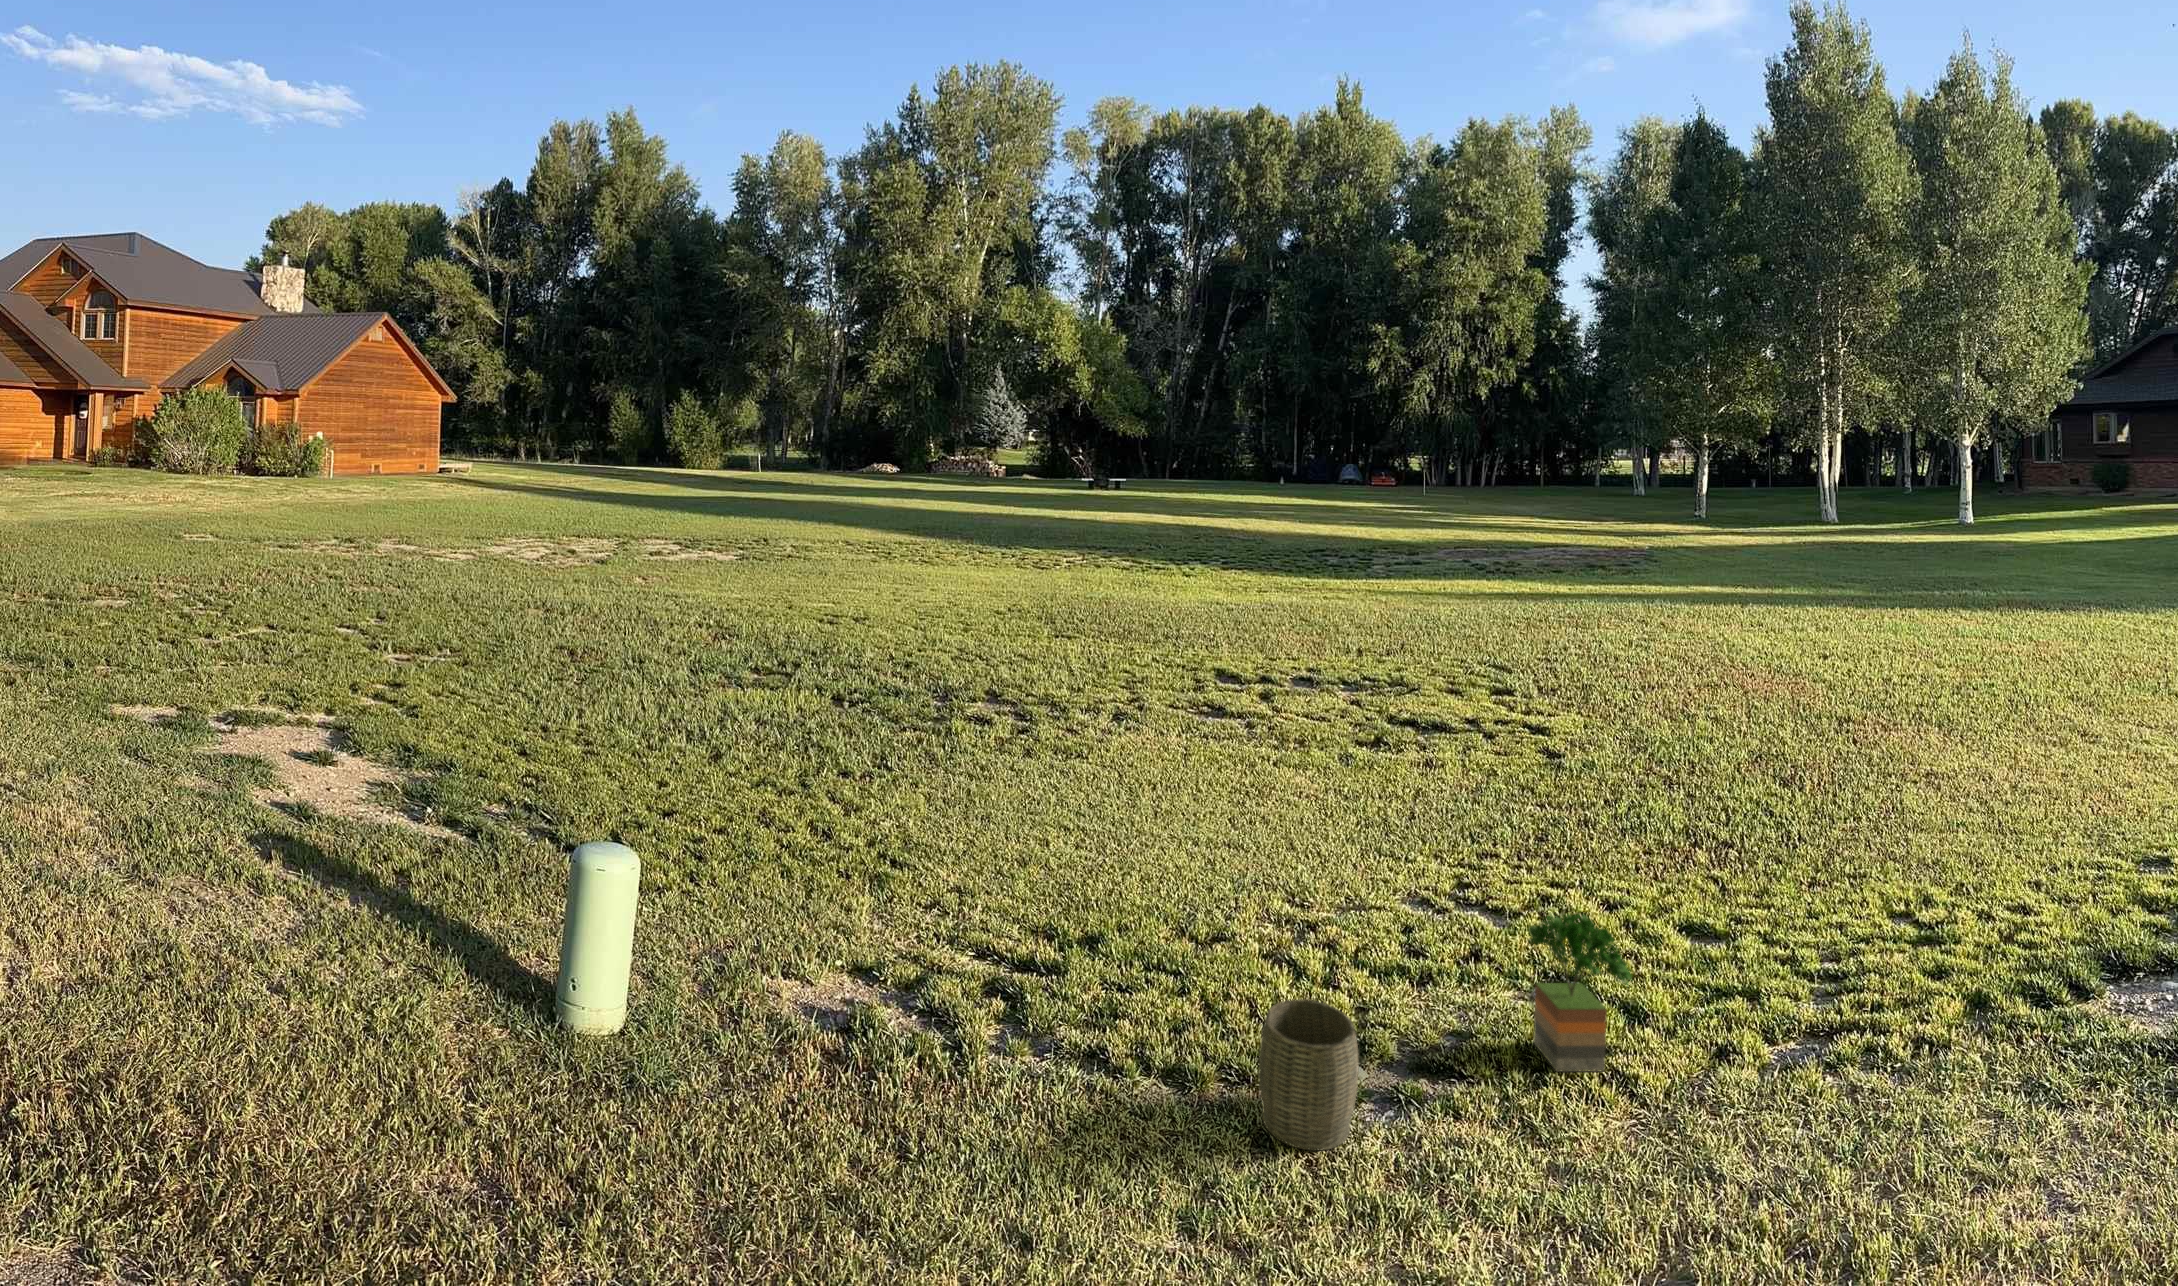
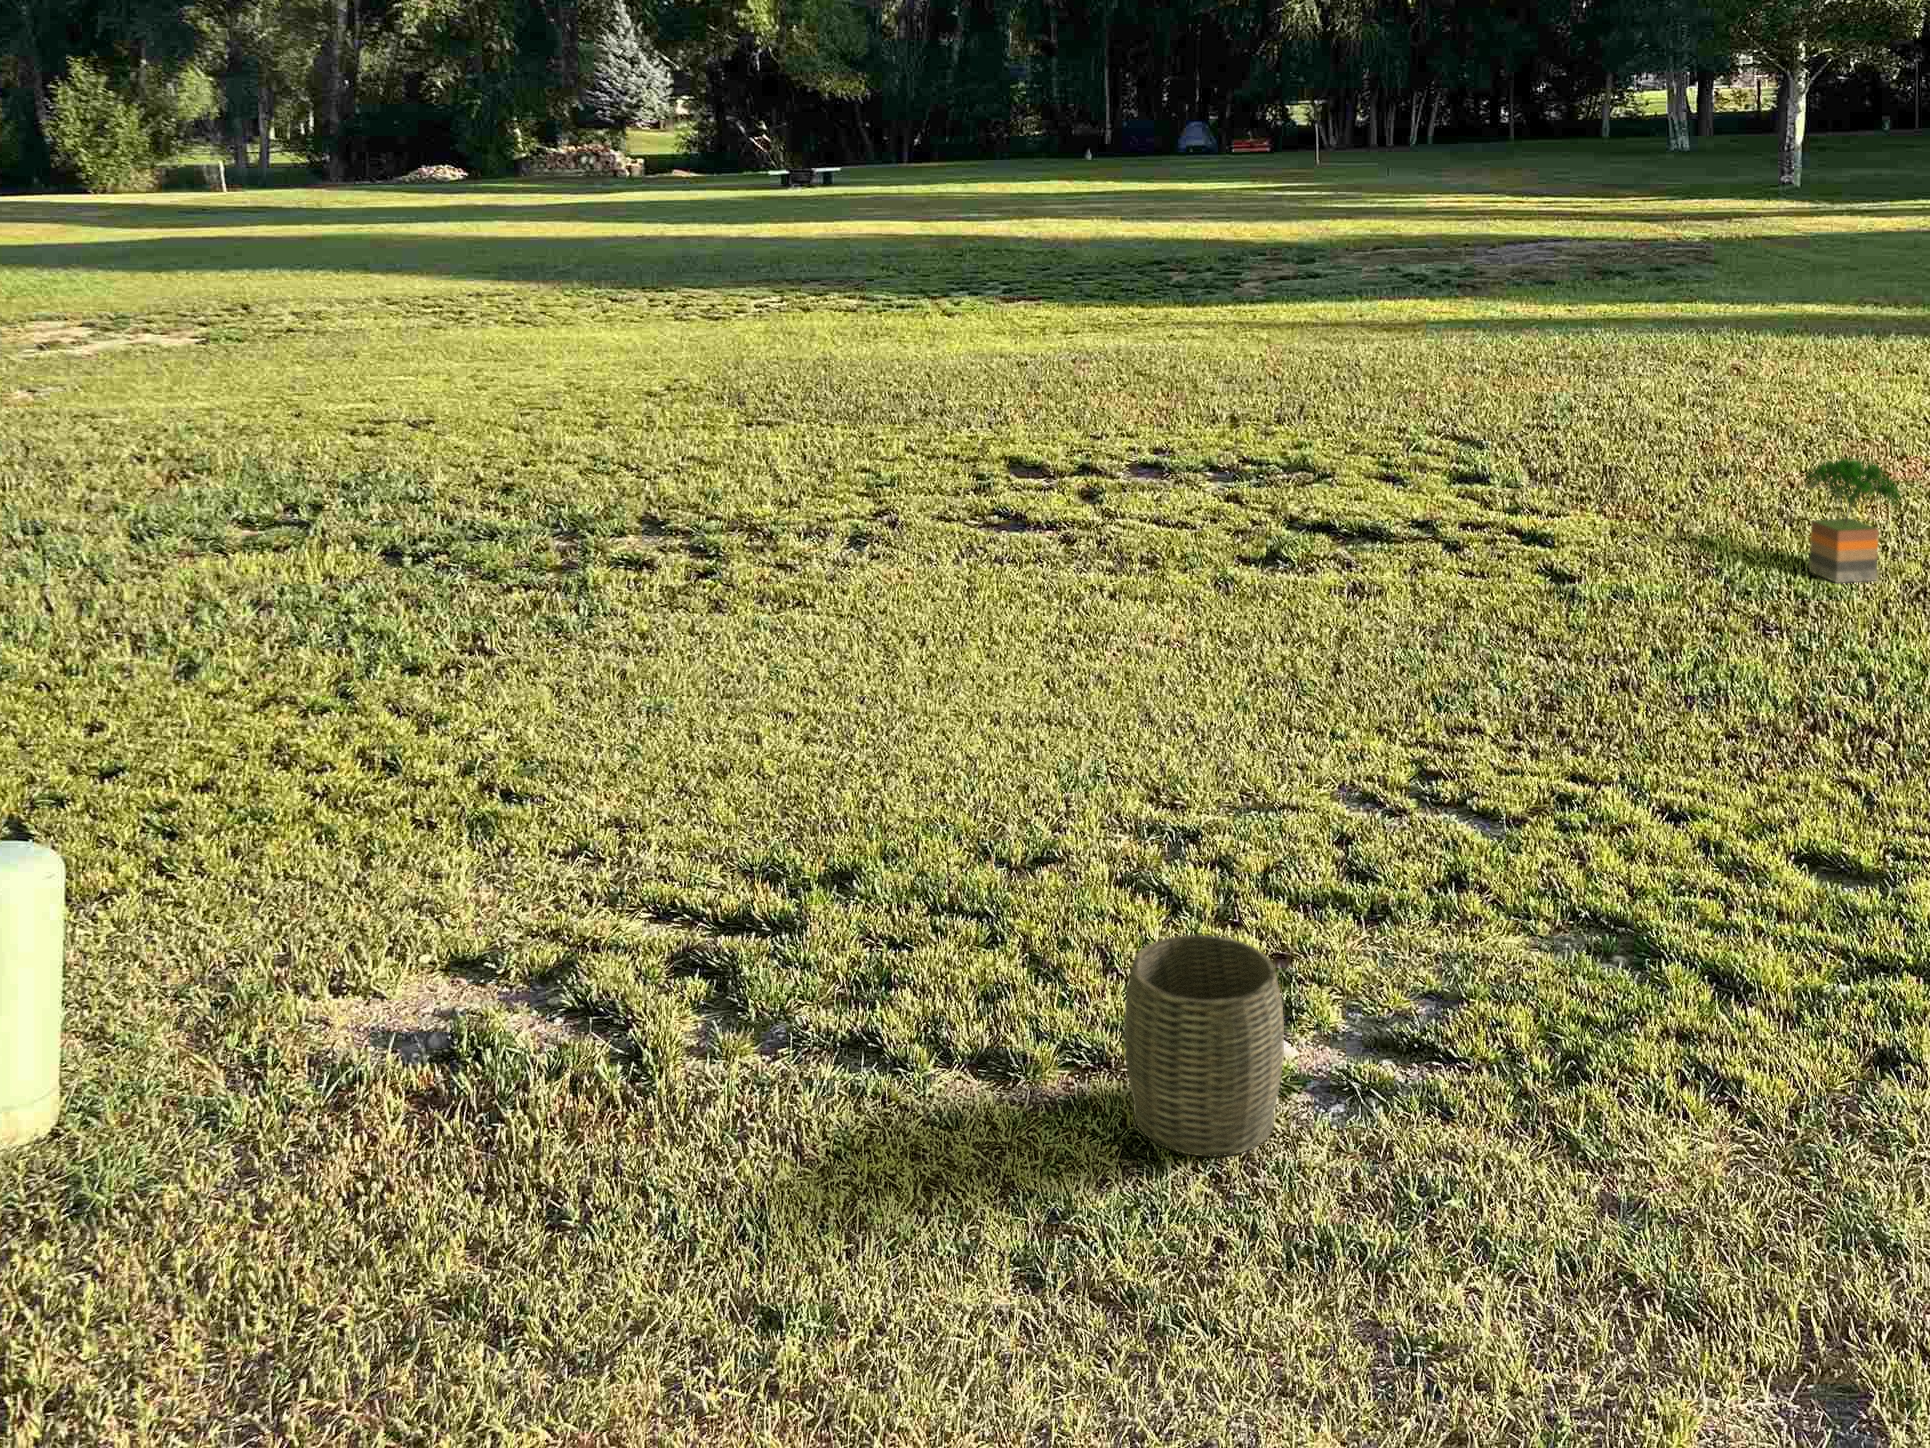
potted tree: present [1528,914,1632,1072] -> present [1802,459,1902,583]

